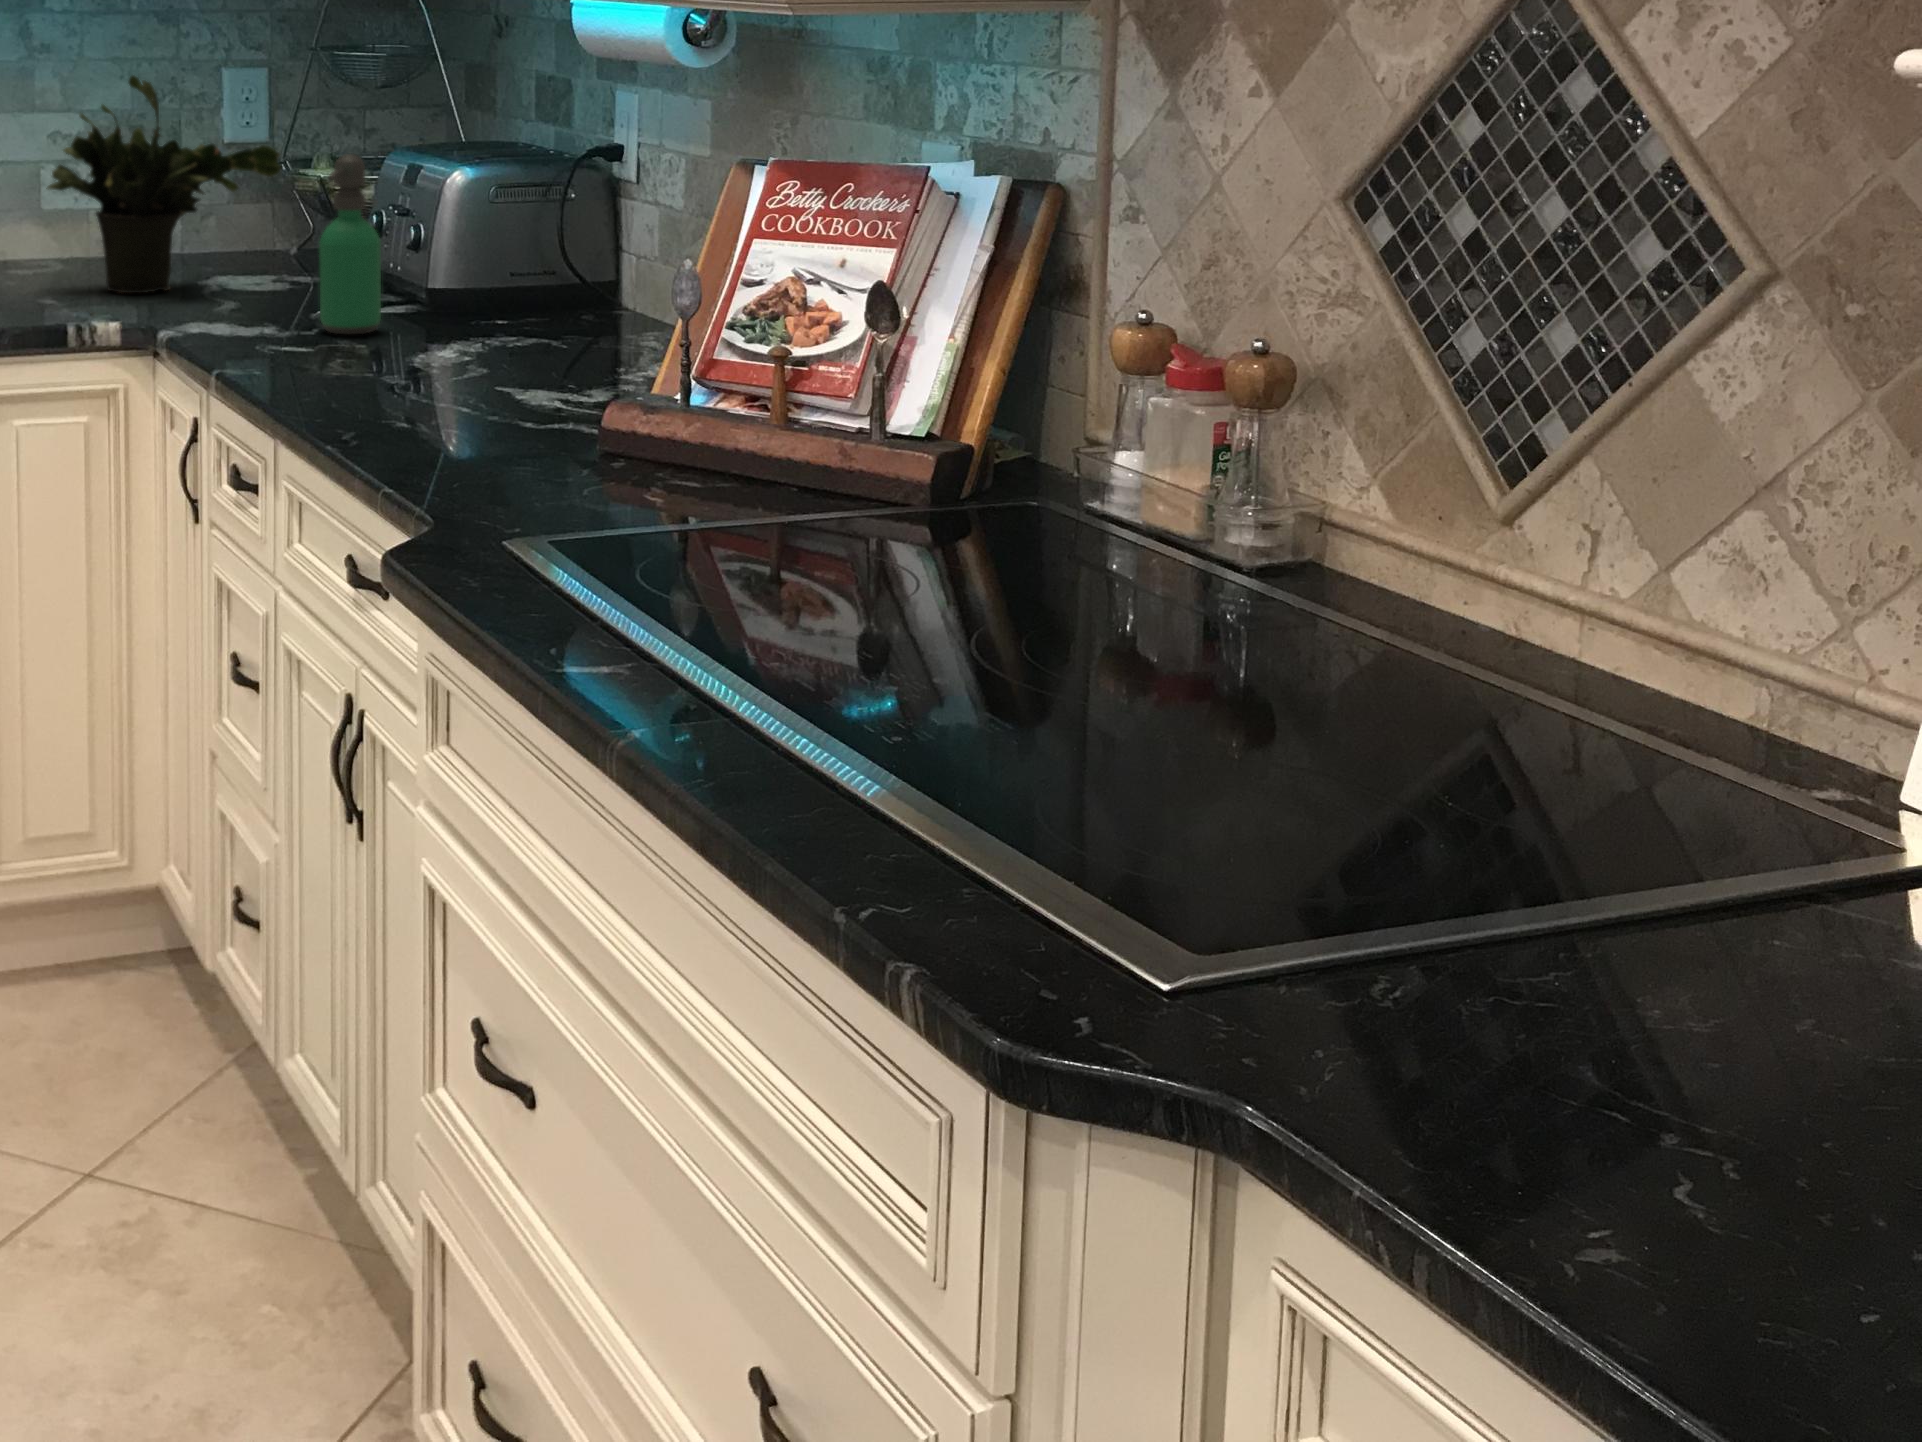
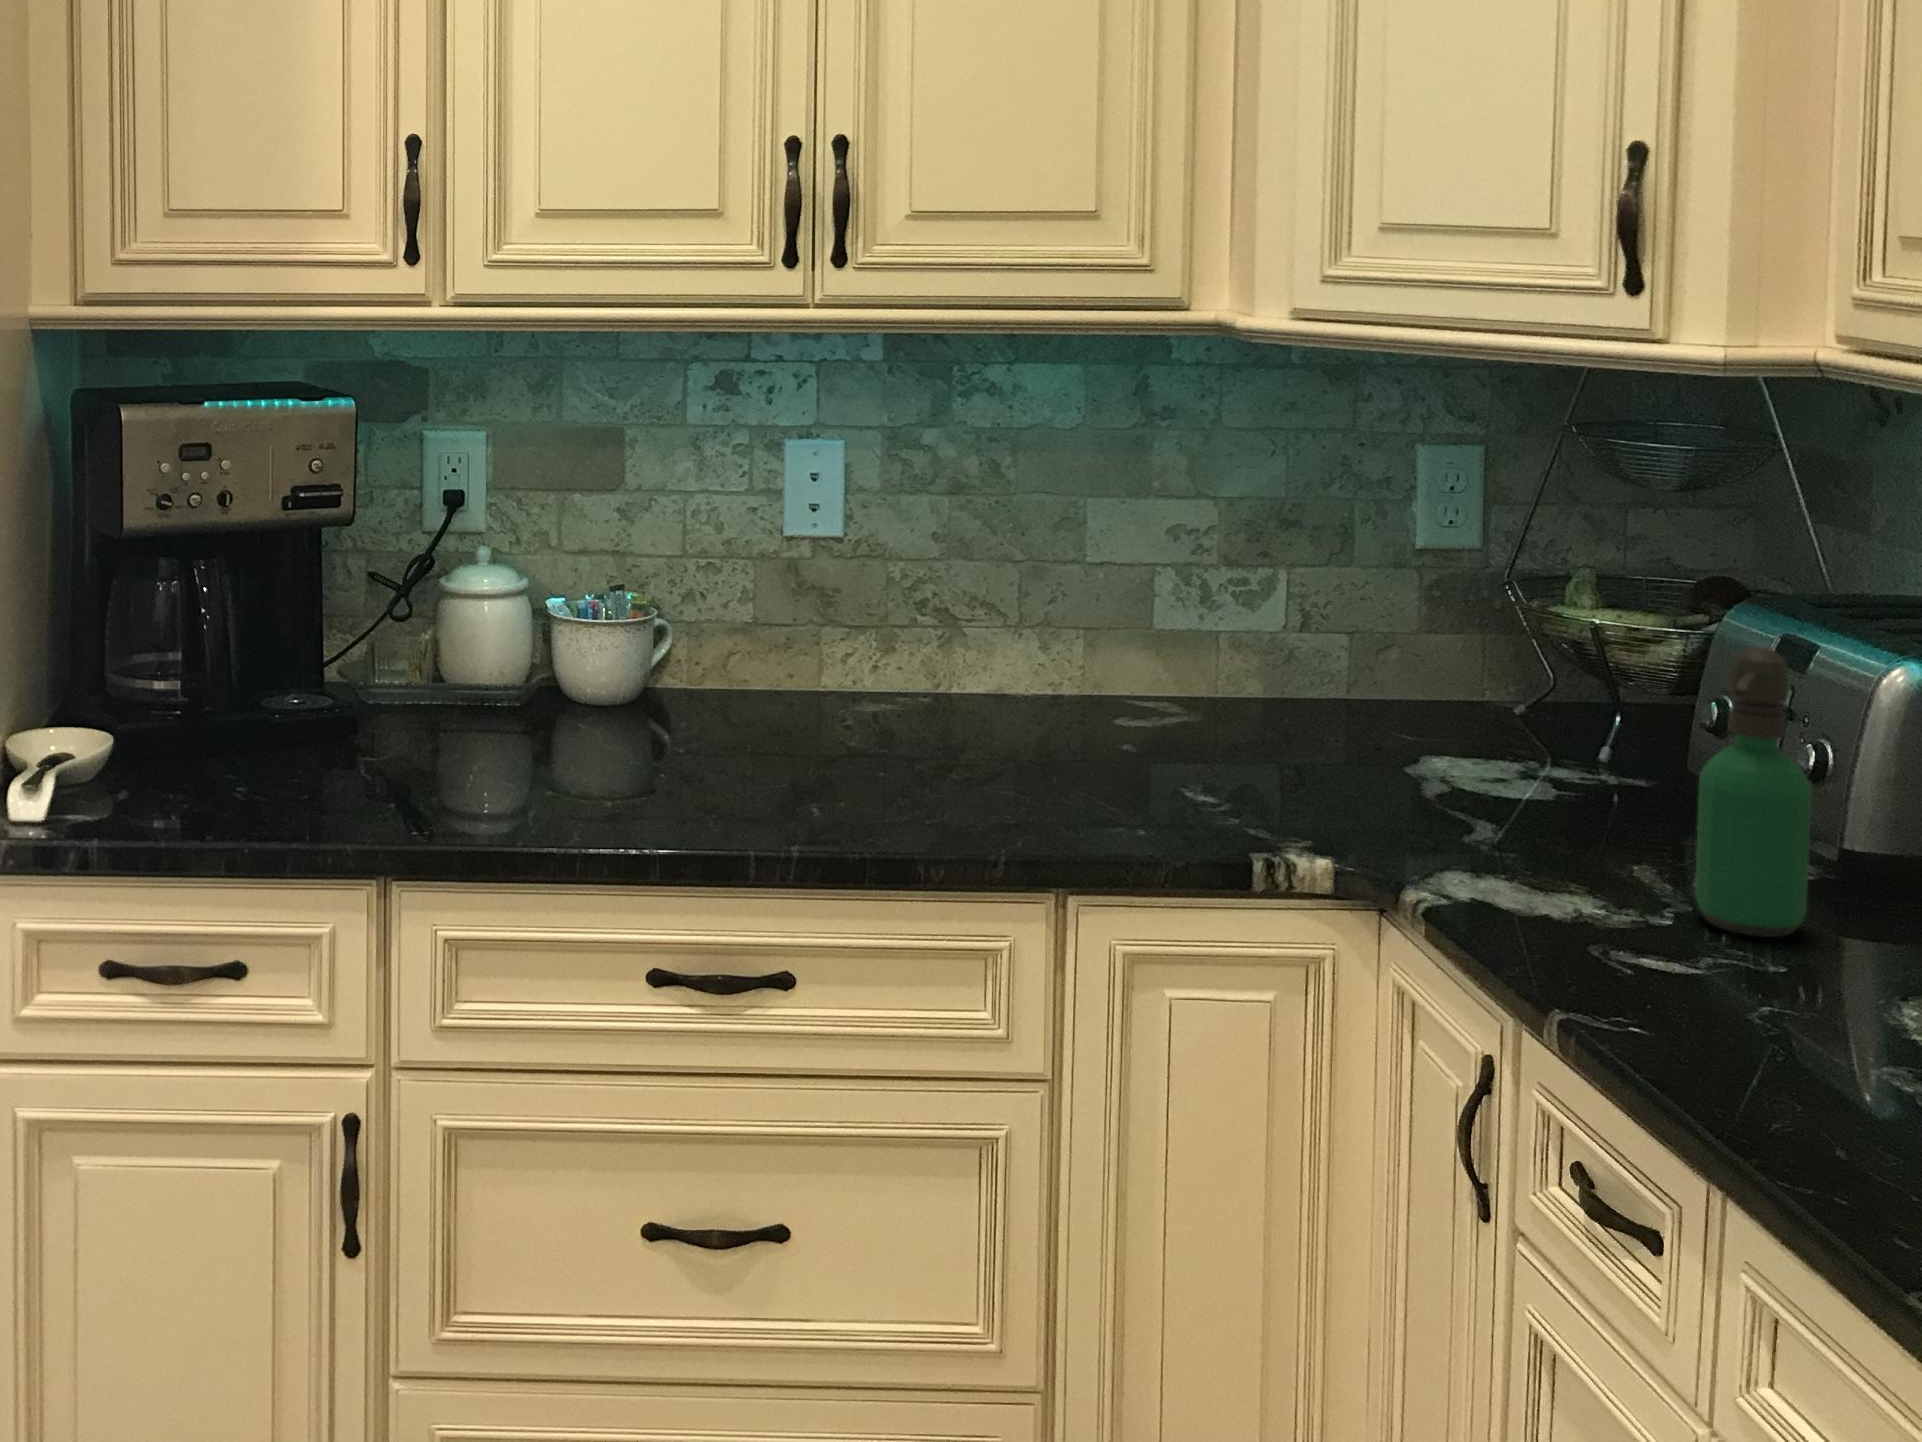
potted plant: present [46,76,280,293] -> none [1193,480,1562,788]

